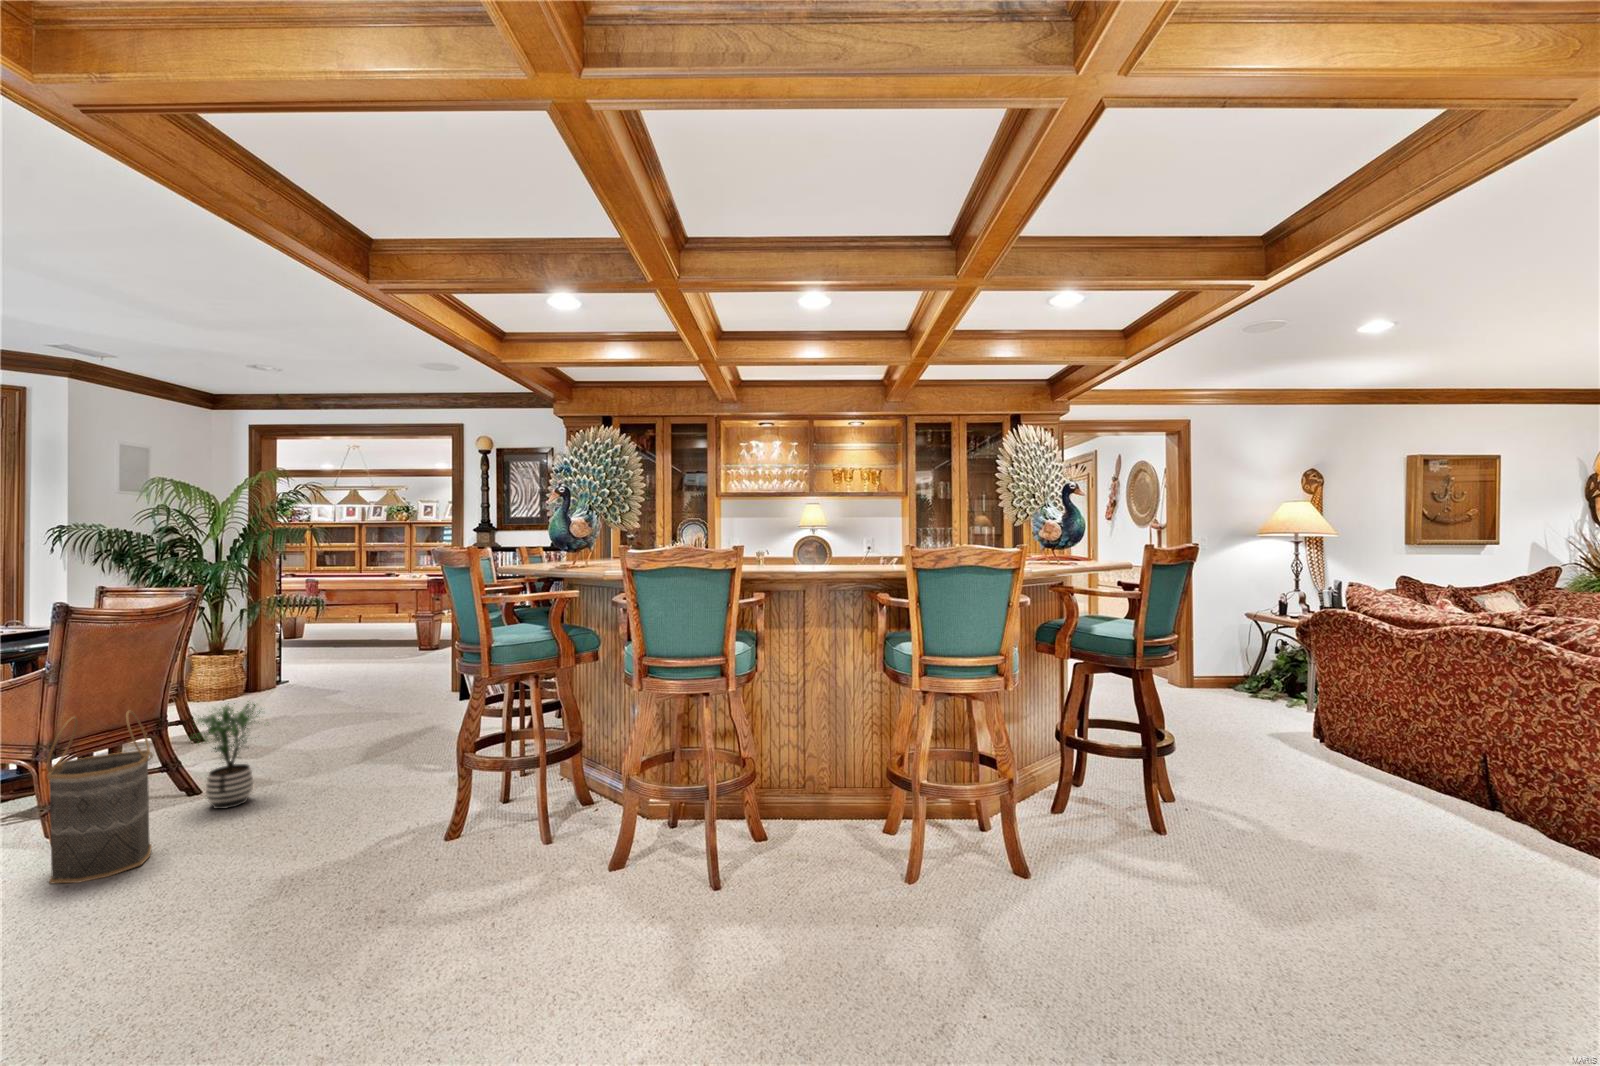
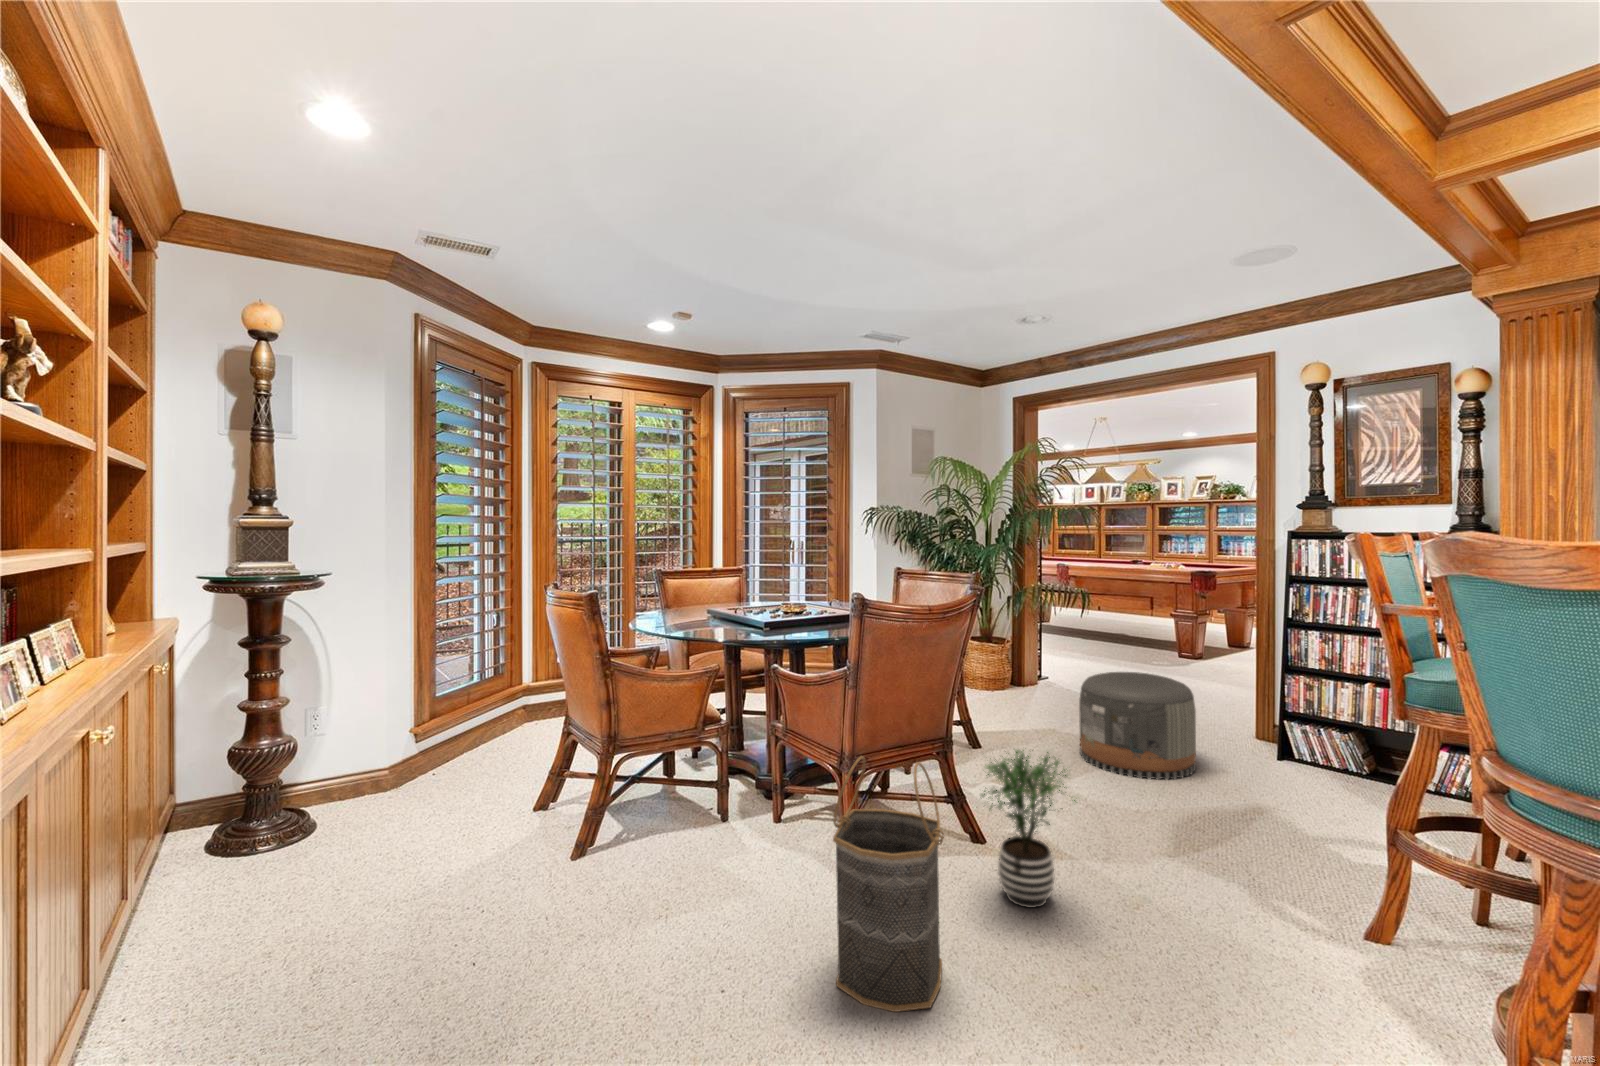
pouf: none [300,654,392,730] -> present [1079,672,1196,780]

